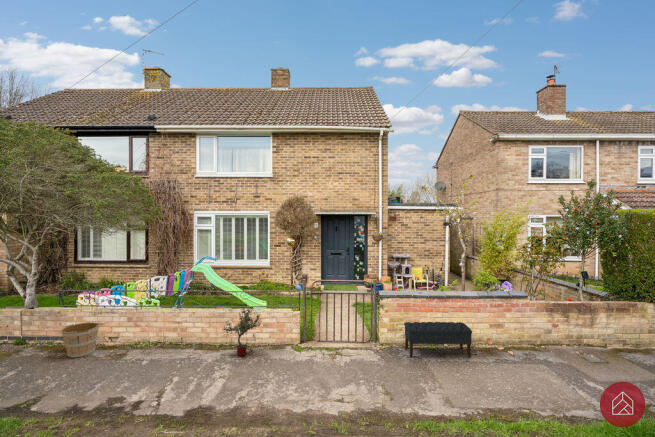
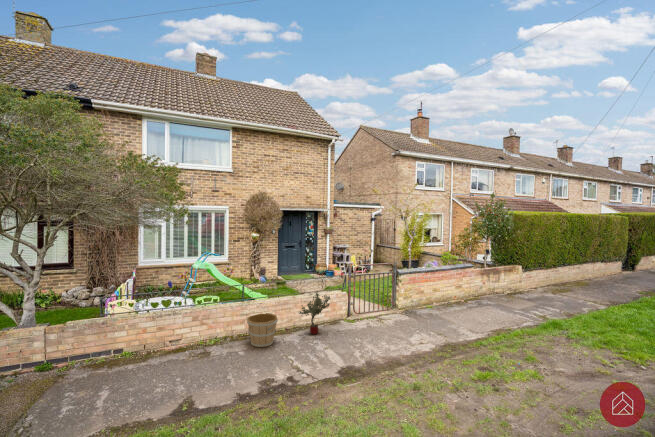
wooden bucket: present [61,322,100,358] -> present [247,313,278,347]
bench: present [404,322,472,357] -> none [413,287,457,315]

